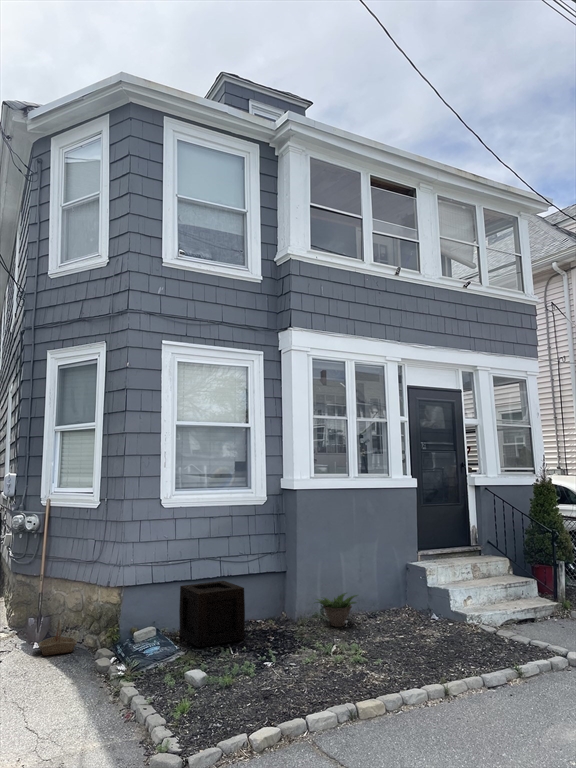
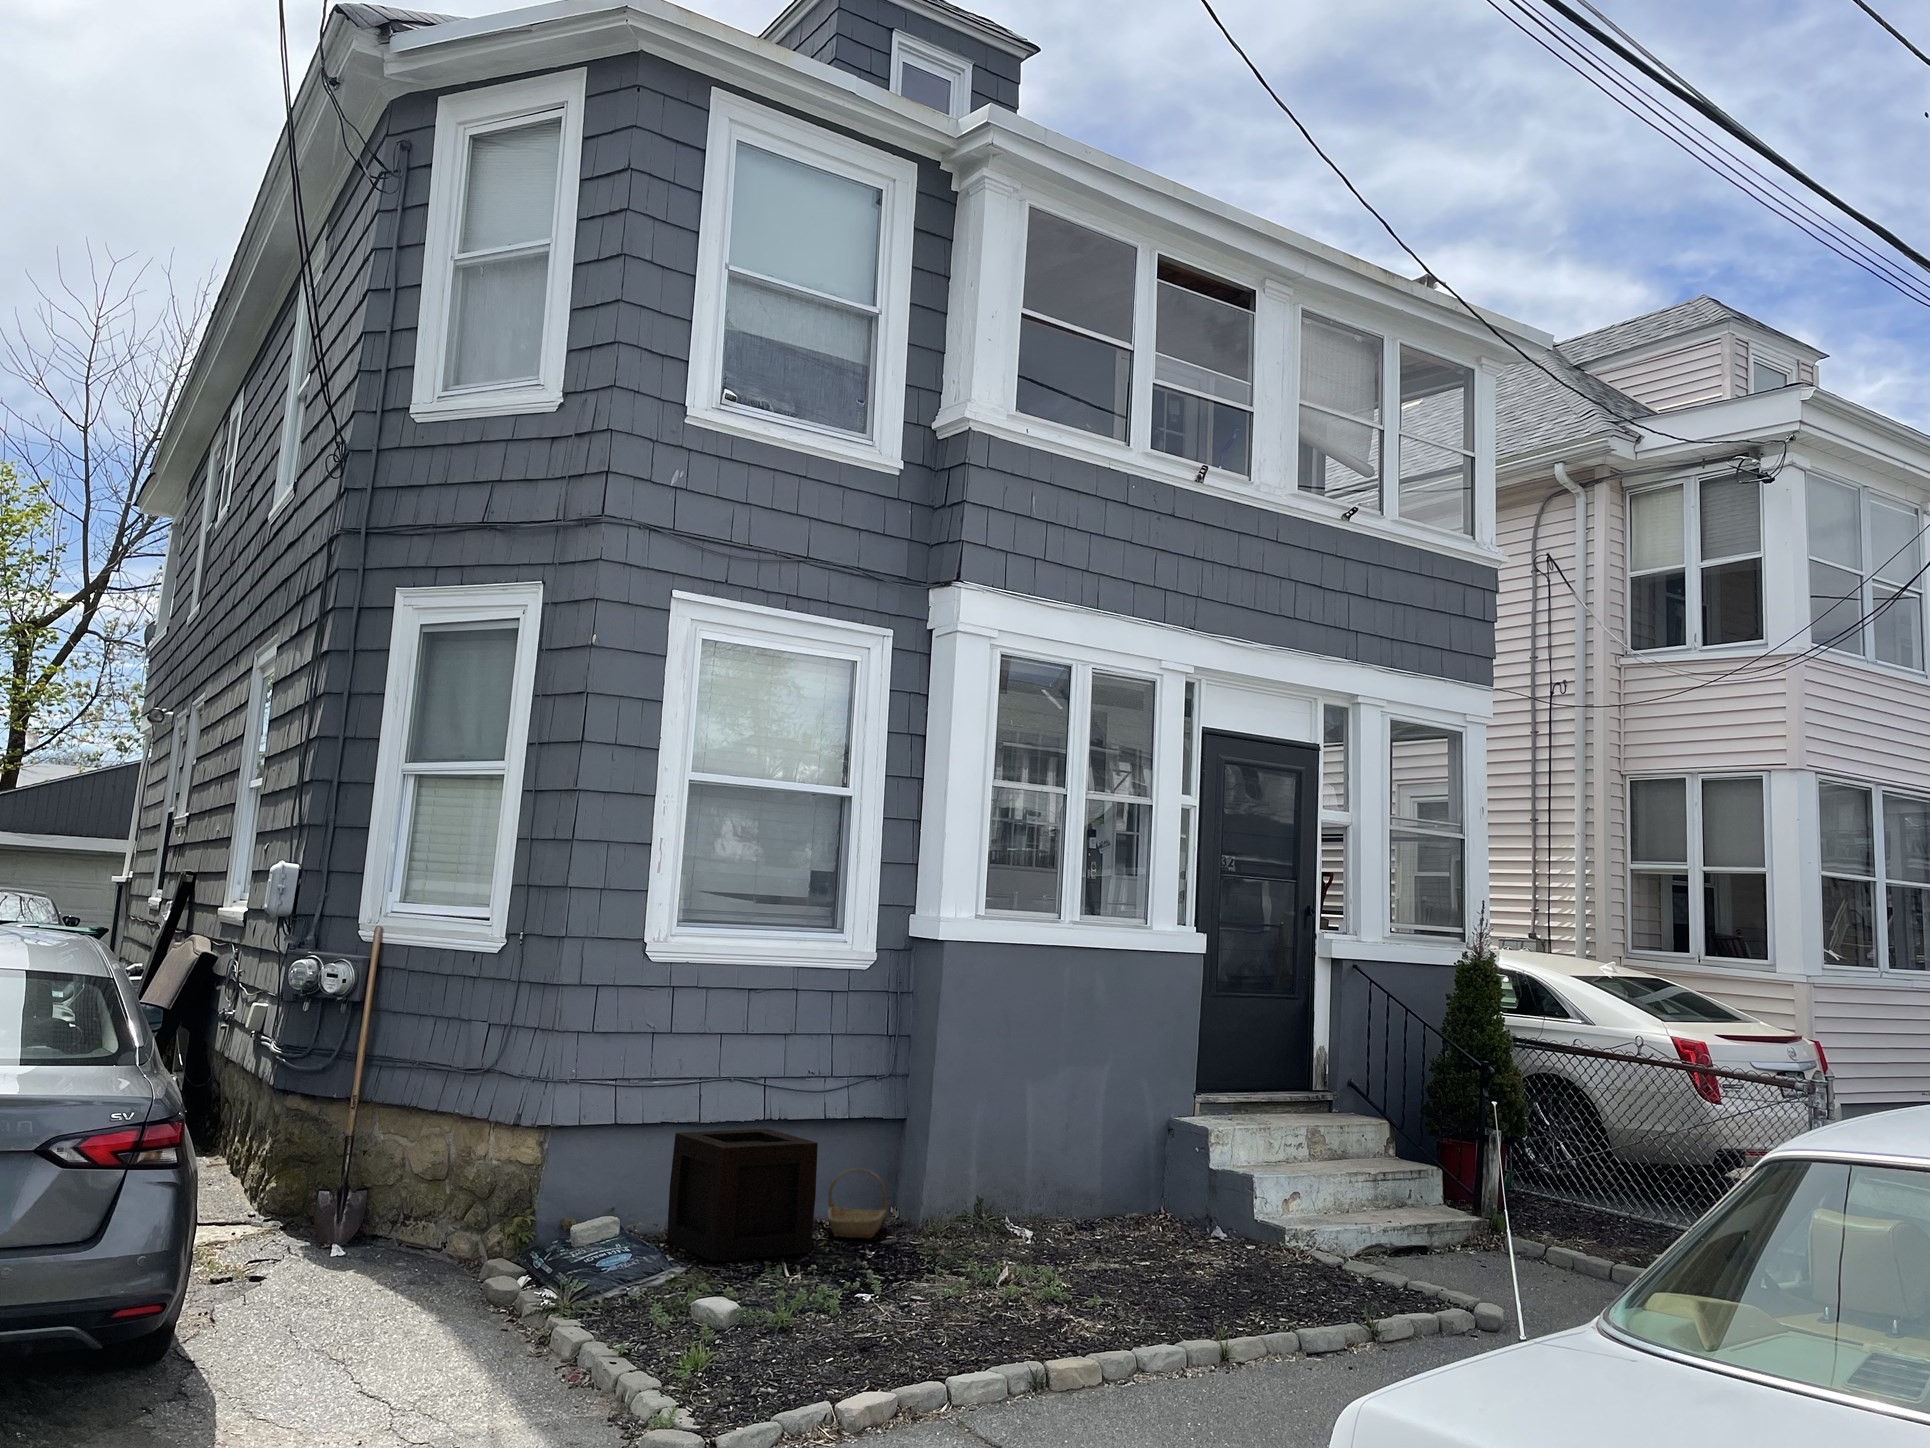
decorative plant: present [317,593,357,626] -> none [958,1172,1059,1241]
basket: present [38,619,77,656] -> present [828,1169,887,1239]

